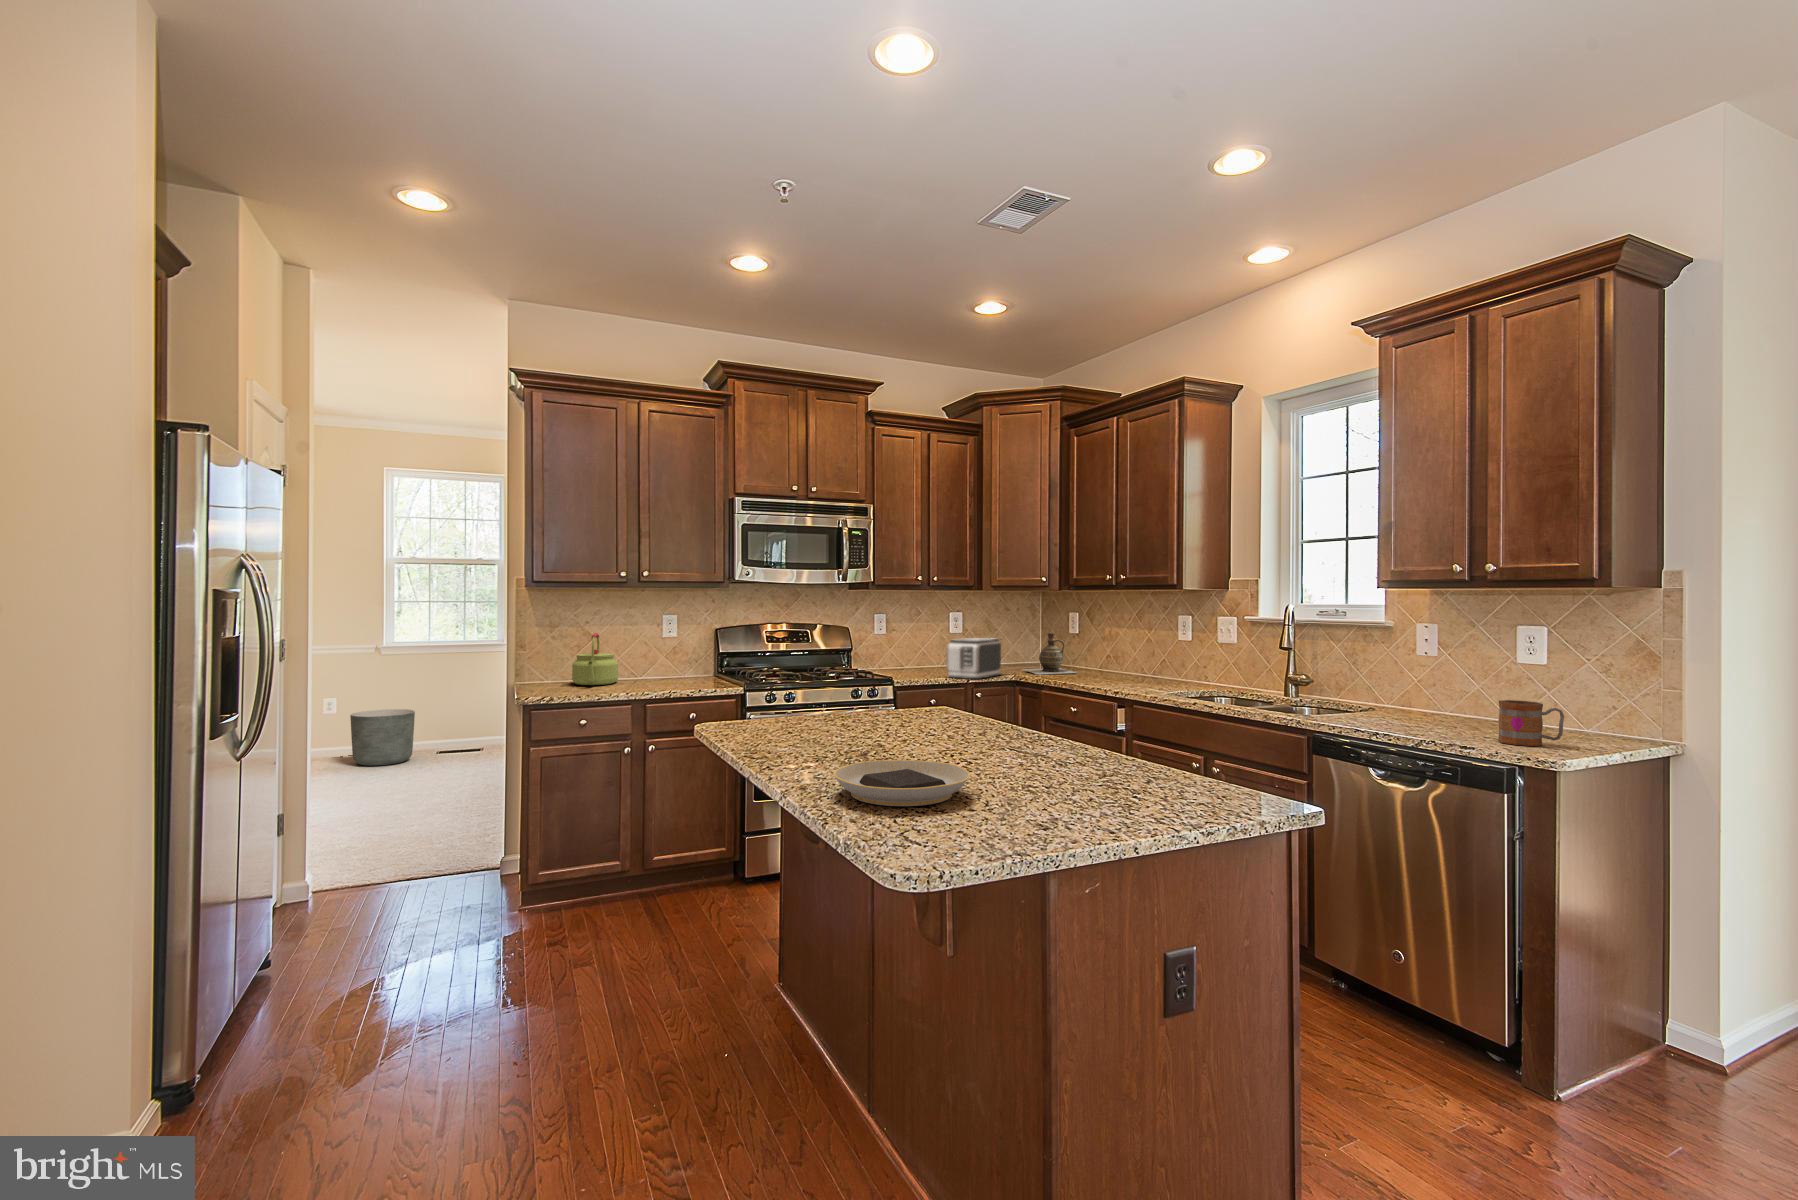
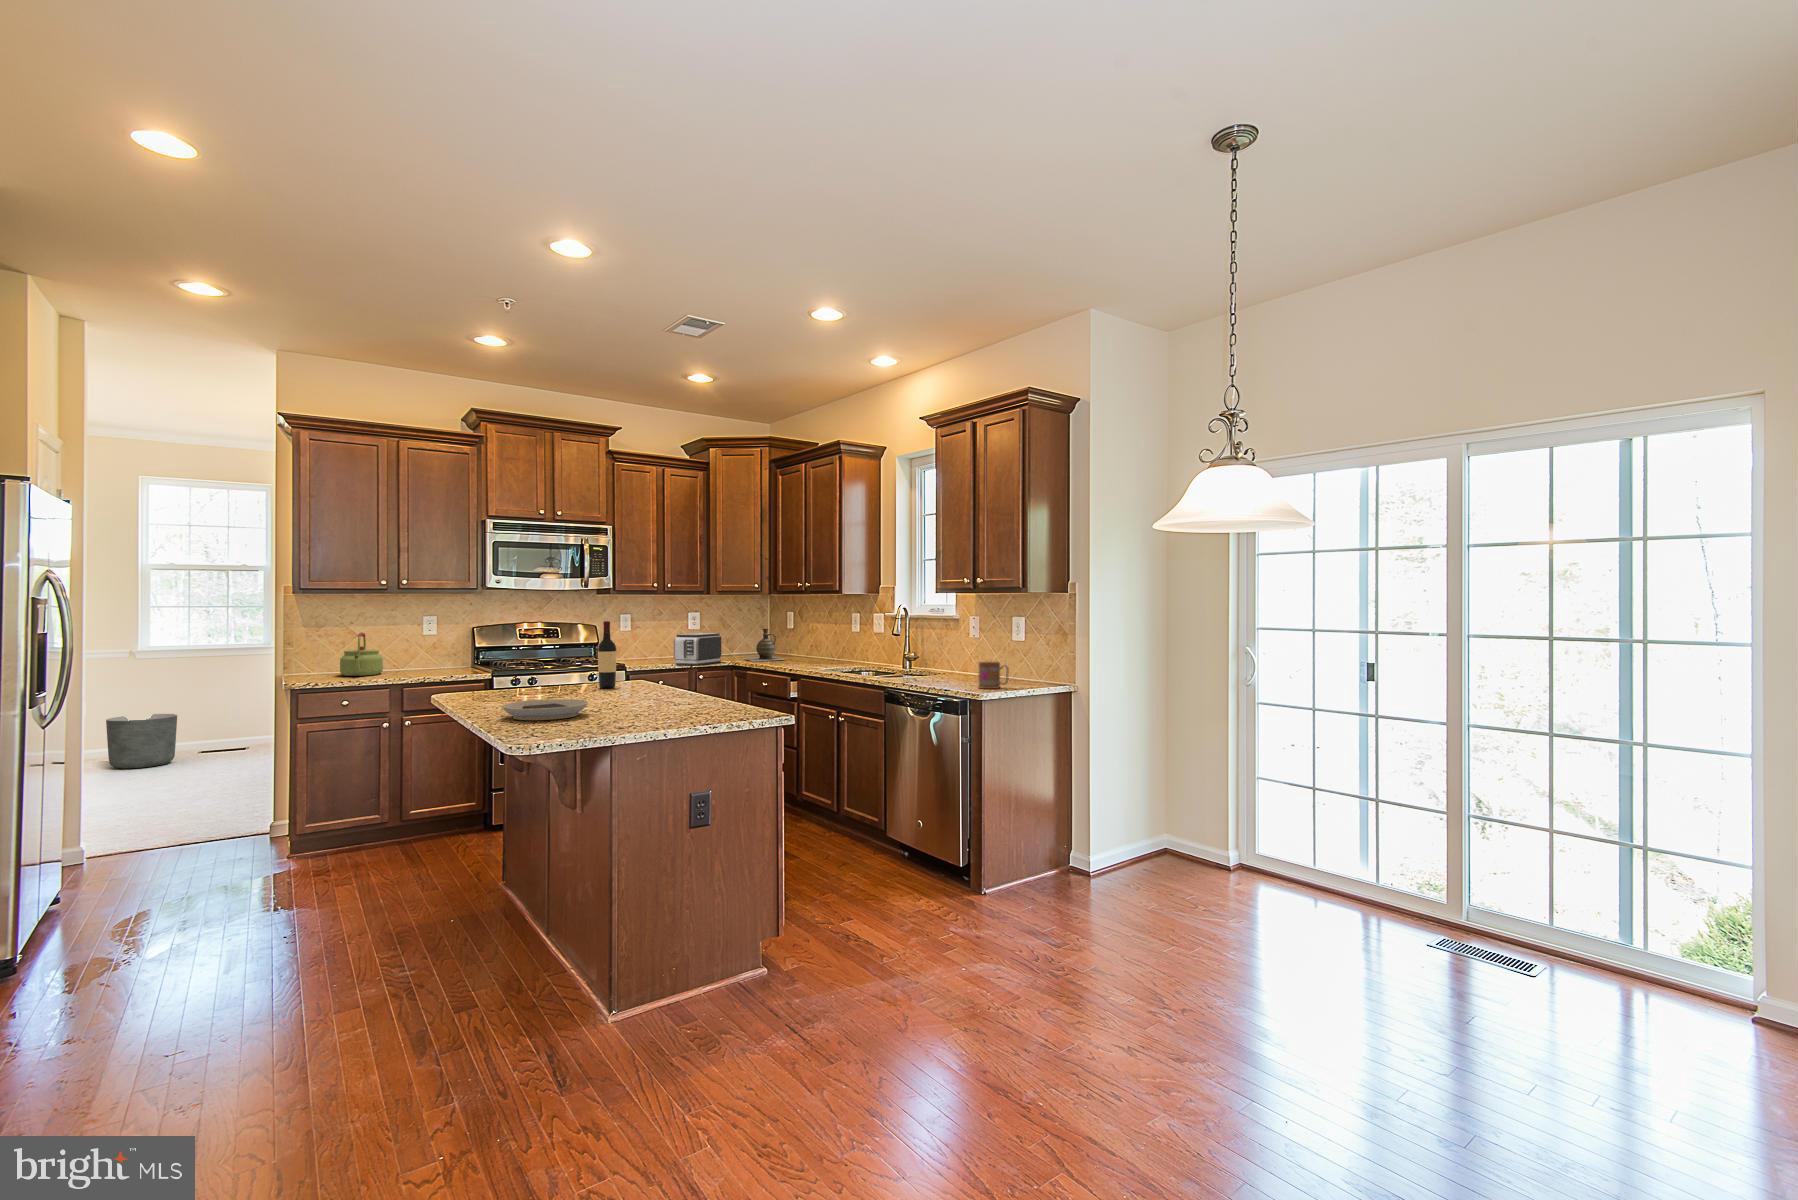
wine bottle: none [914,628,939,725] -> present [598,621,617,688]

